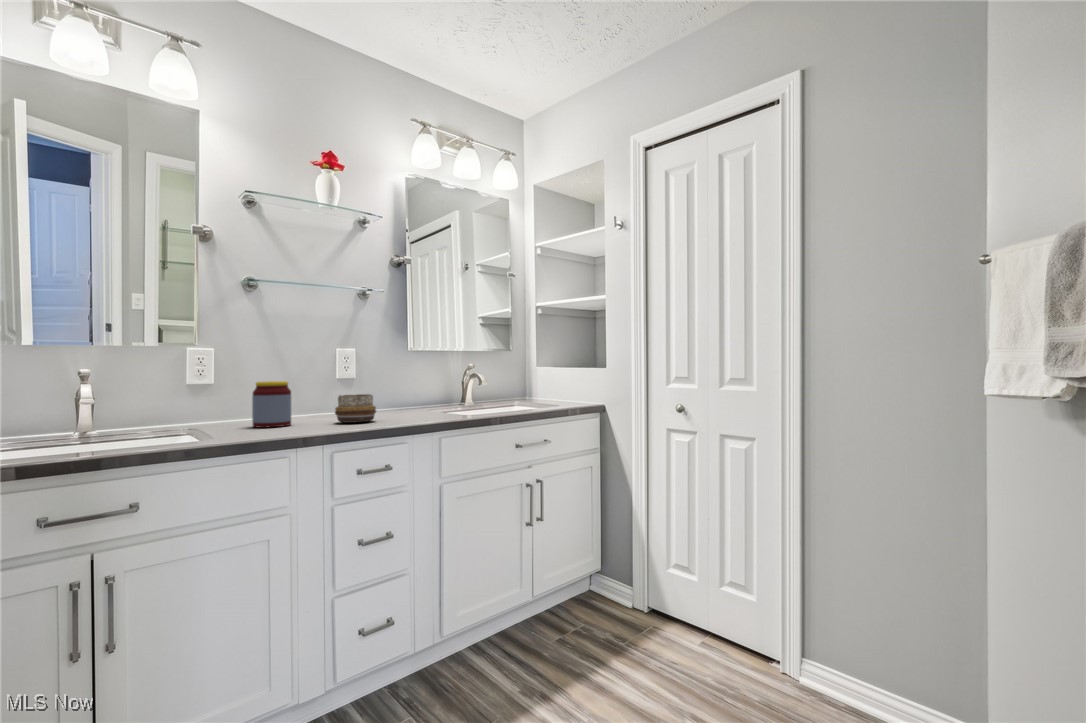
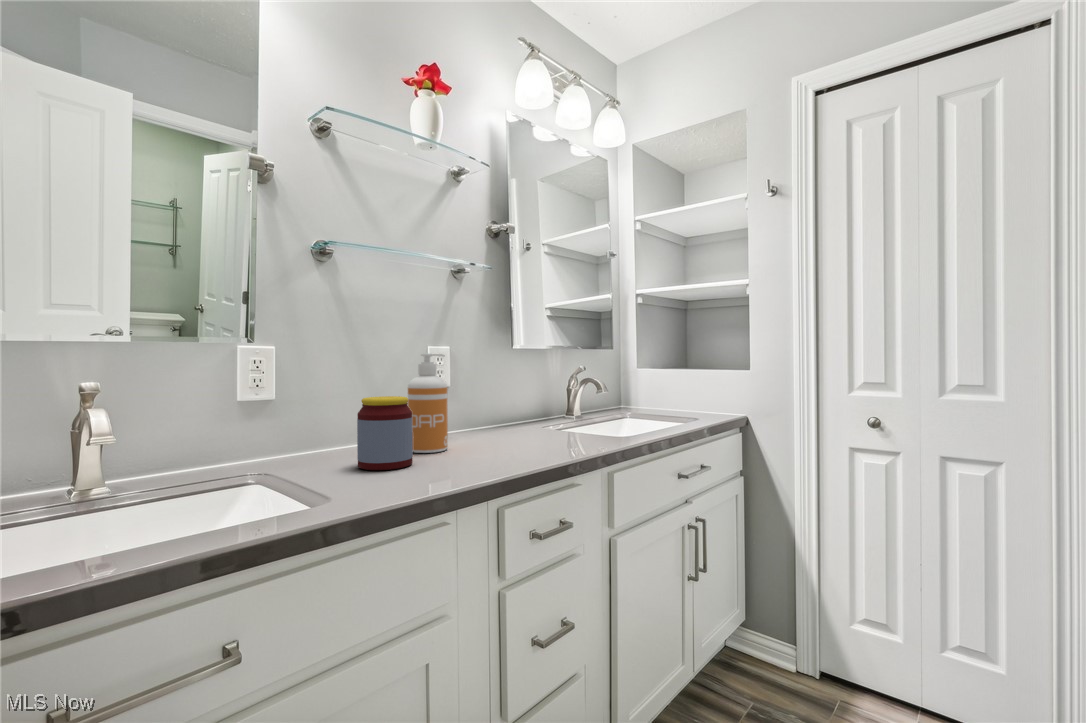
soap dispenser: none [302,353,332,421] -> present [408,353,448,453]
decorative bowl: present [335,394,376,423] -> none [471,413,529,457]

